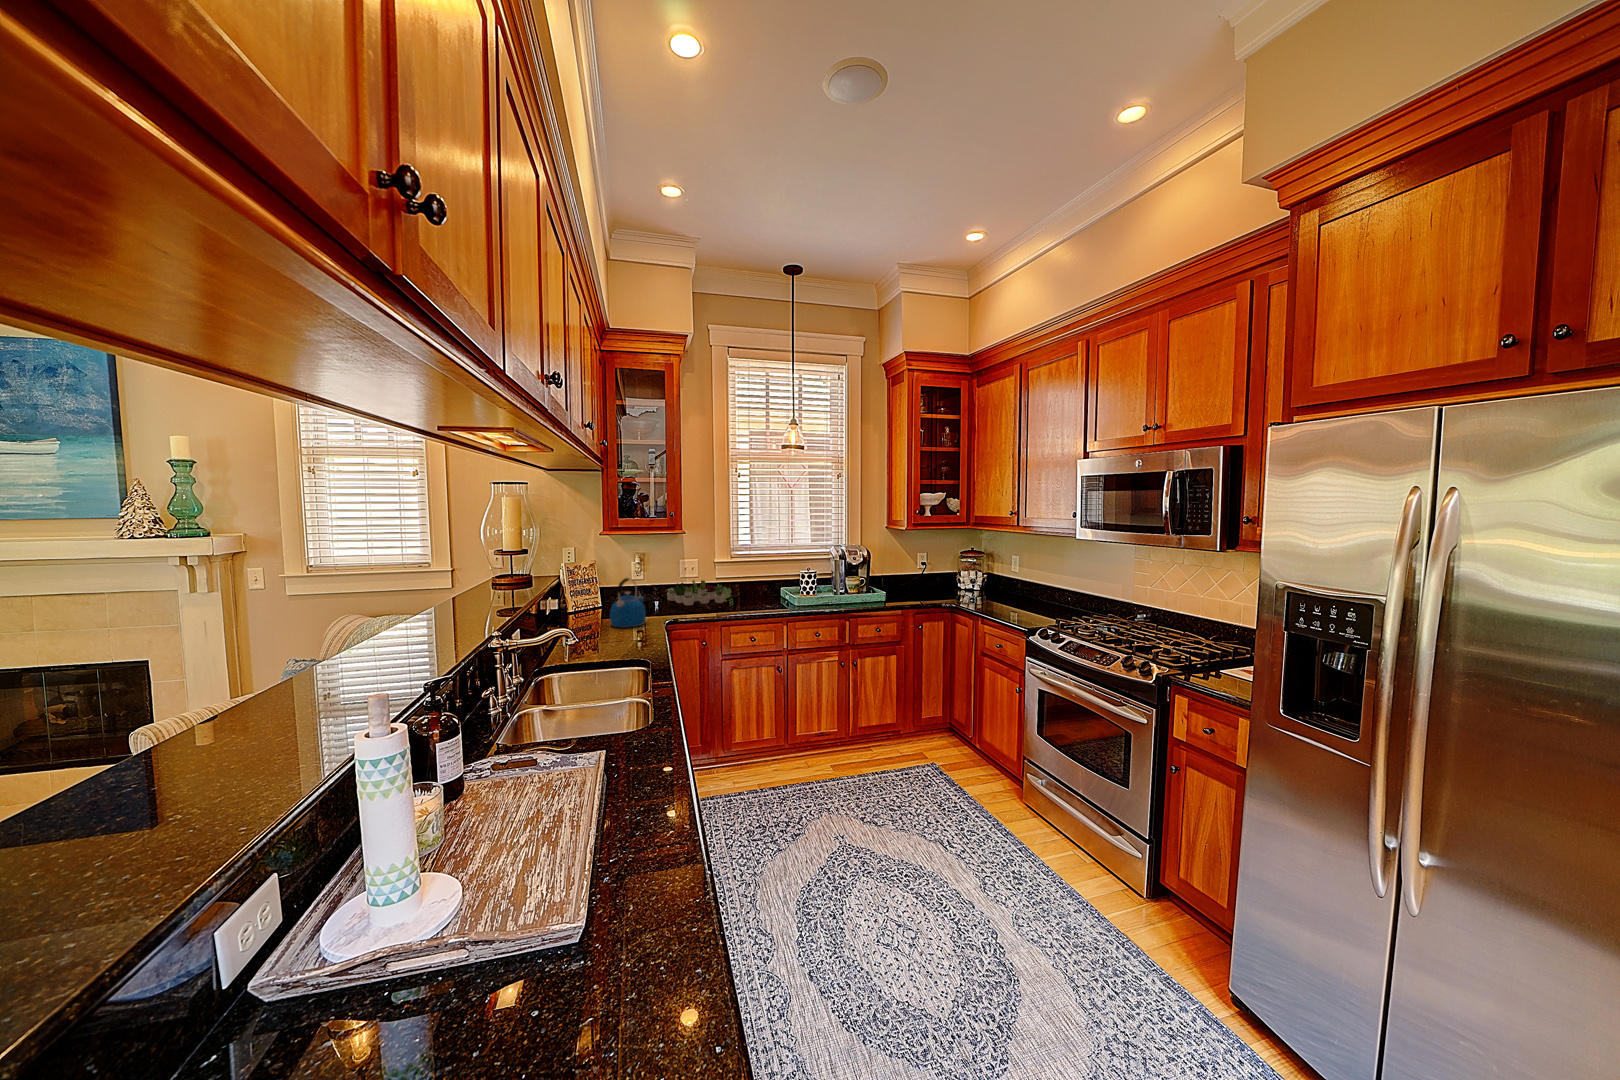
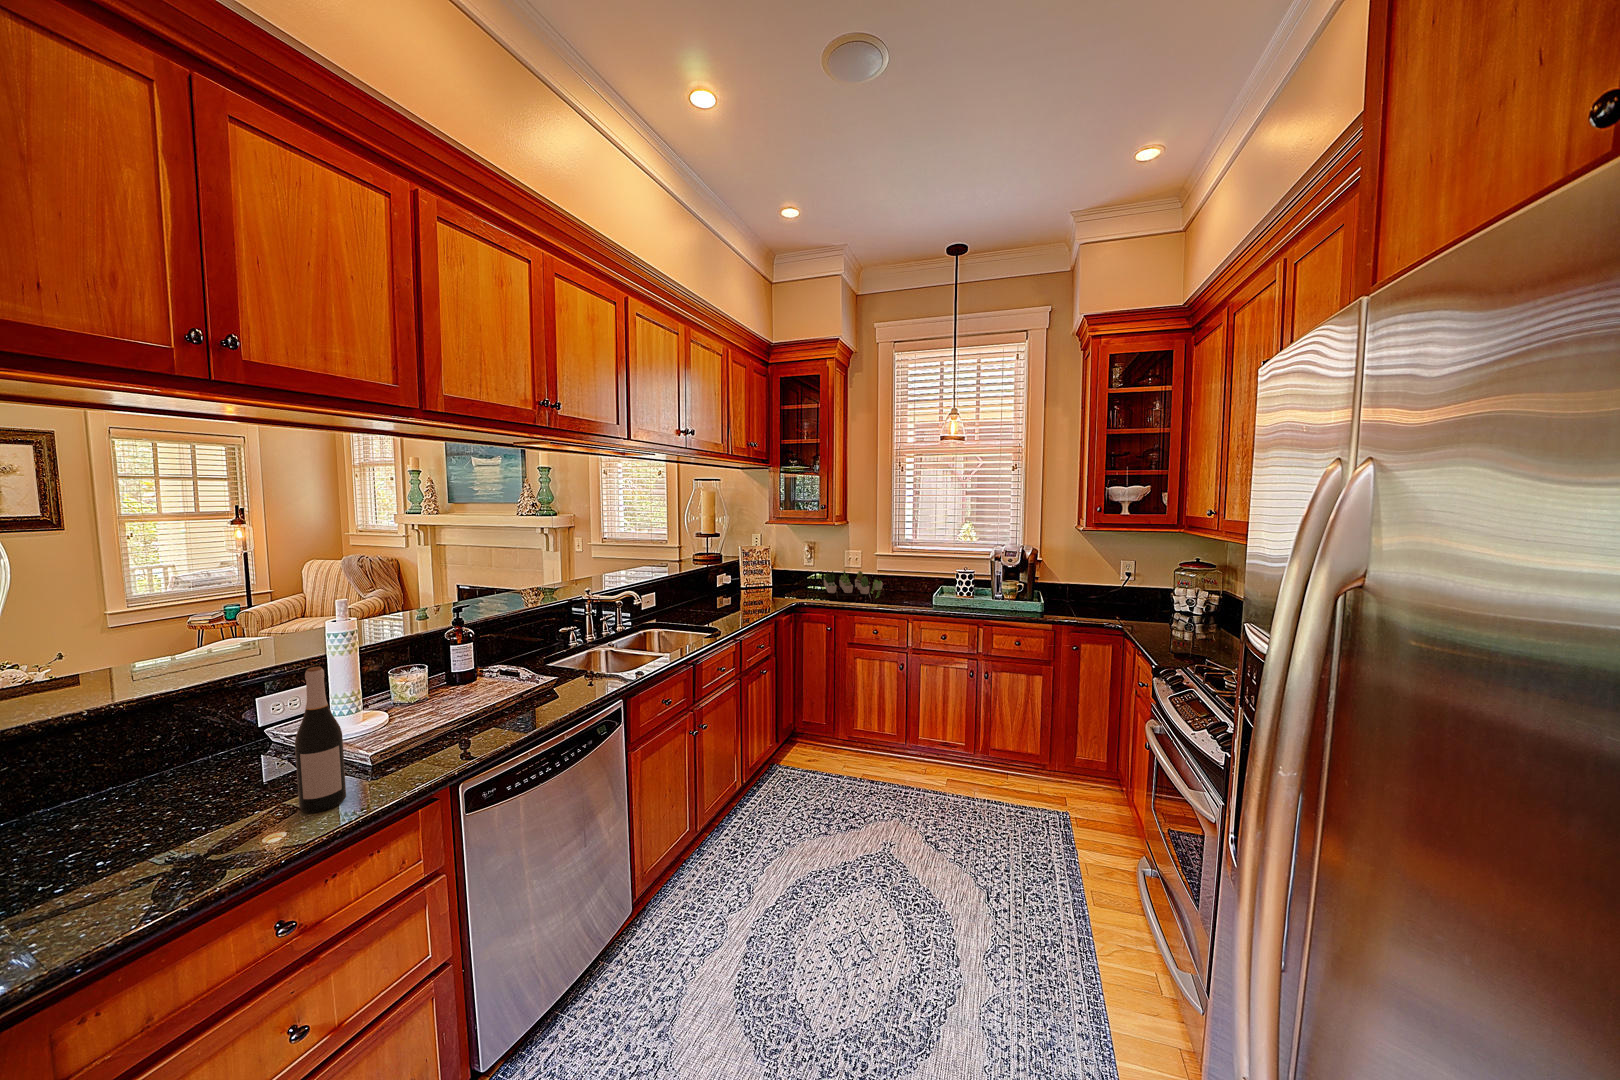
kettle: present [610,578,646,628] -> none [750,563,784,606]
wine bottle: none [589,762,652,1011] -> present [295,667,346,813]

